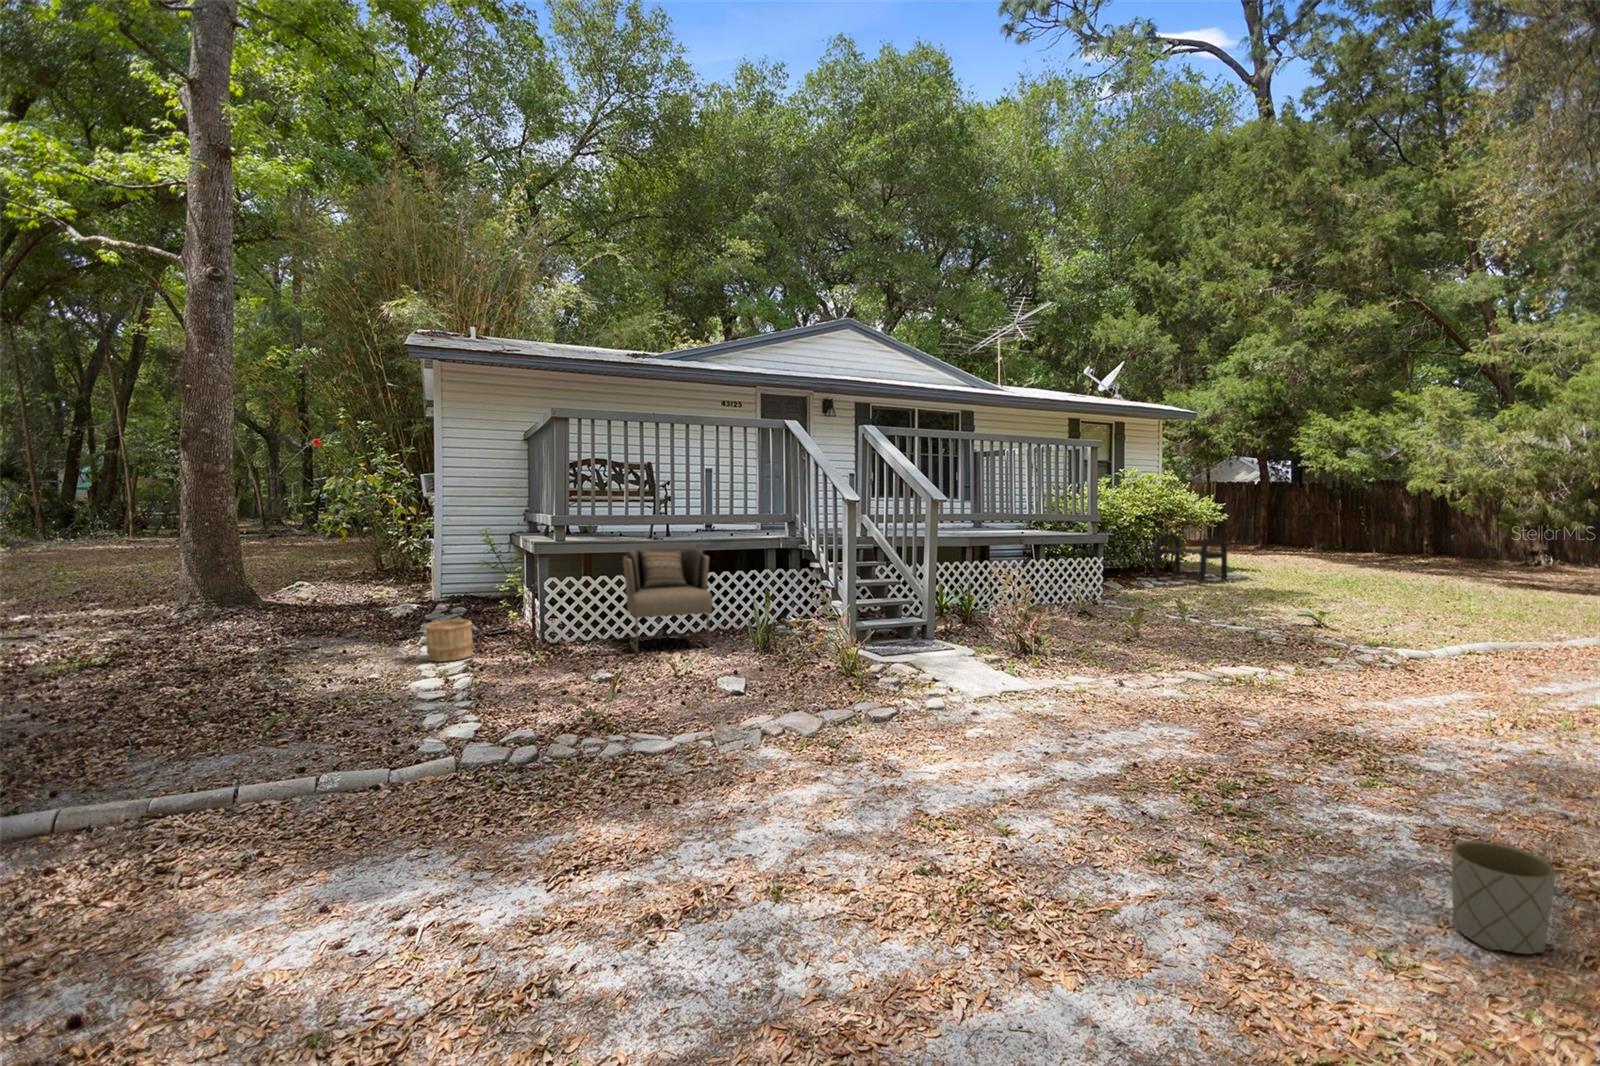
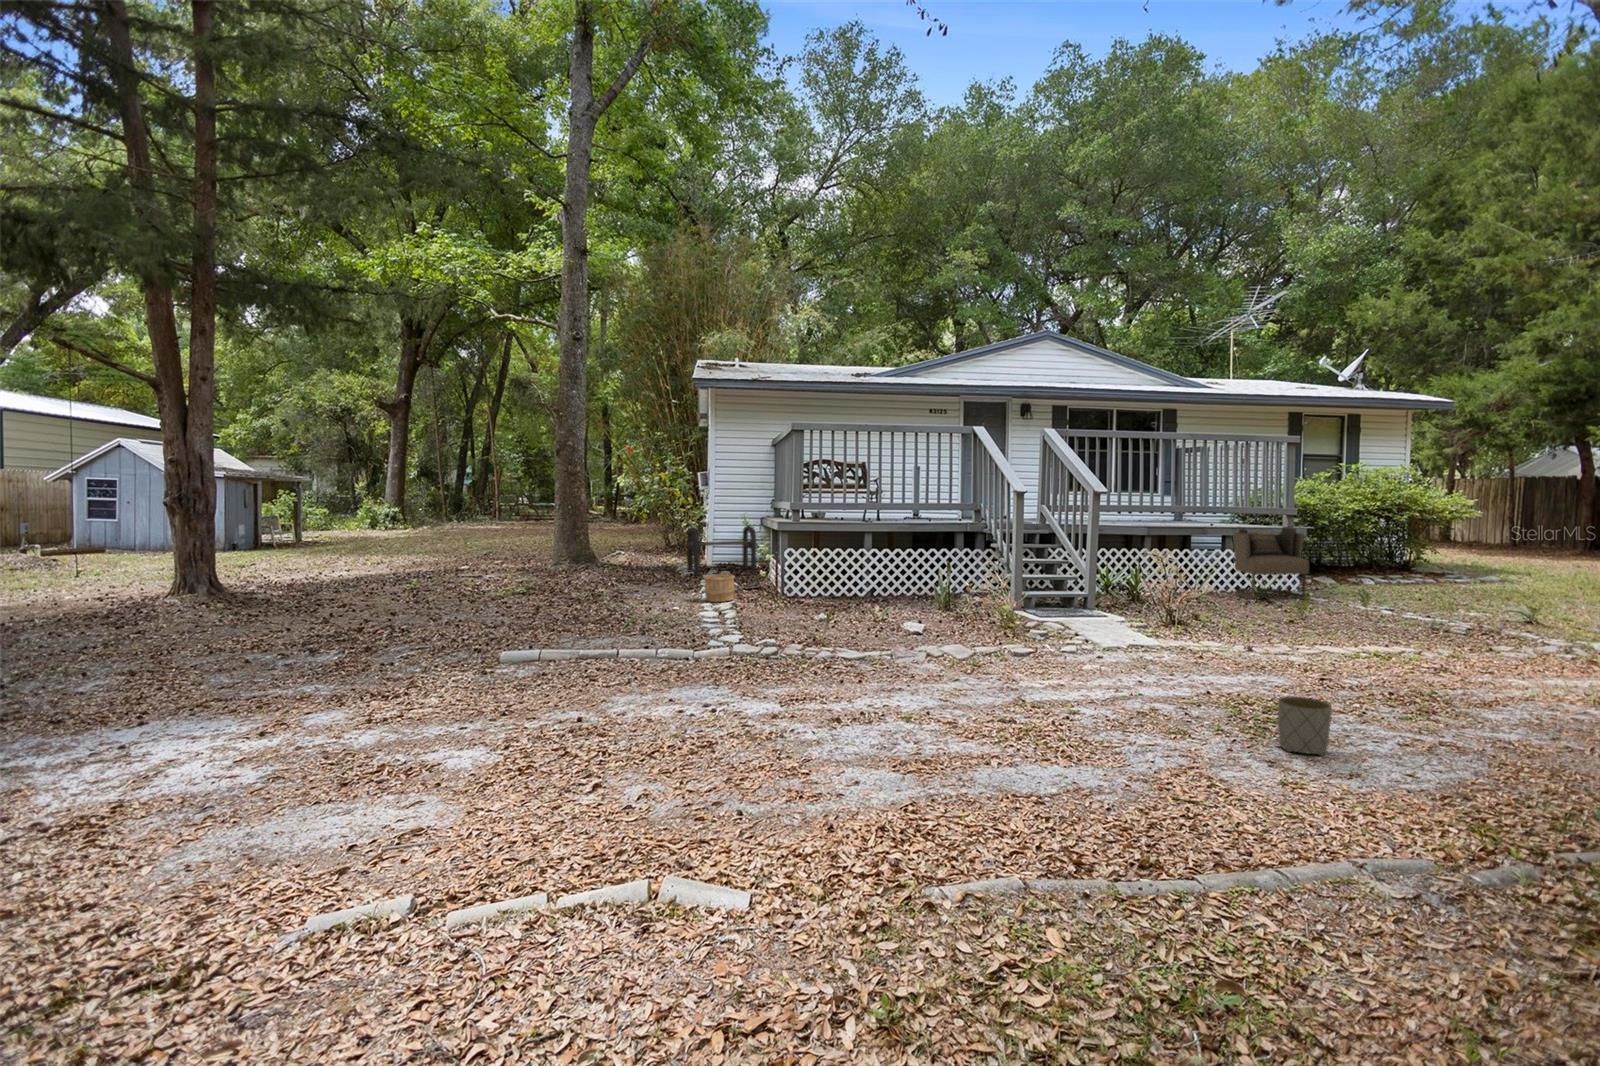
bench: present [1153,534,1227,582] -> present [687,526,757,576]
armchair: present [623,546,712,653] -> present [1233,527,1309,599]

